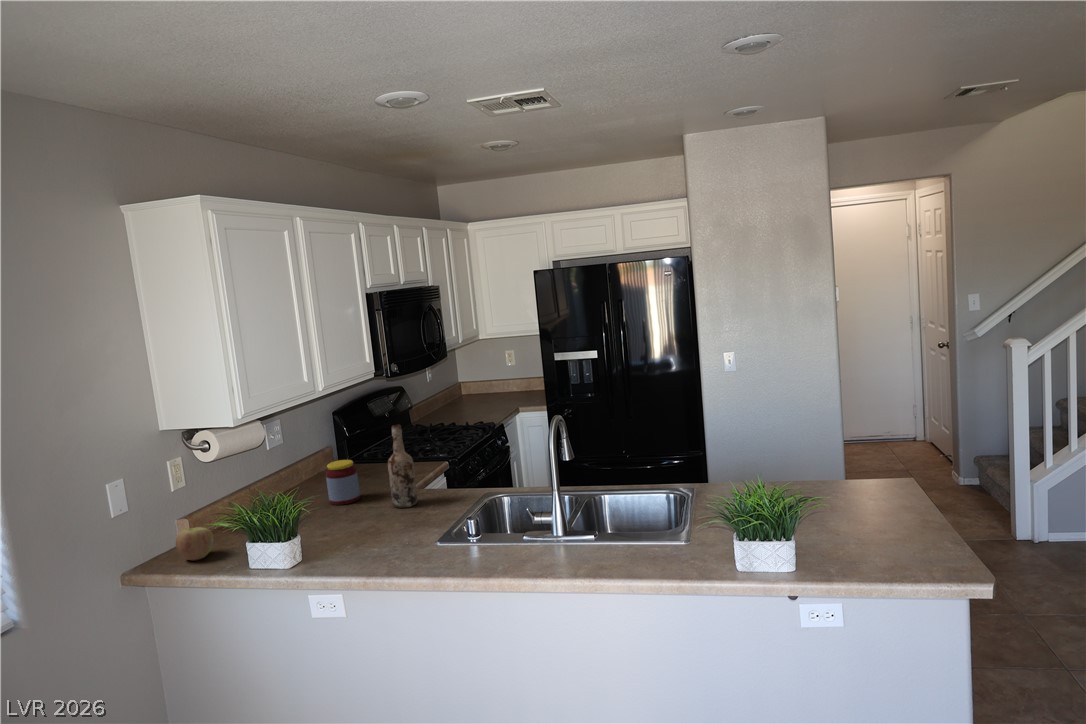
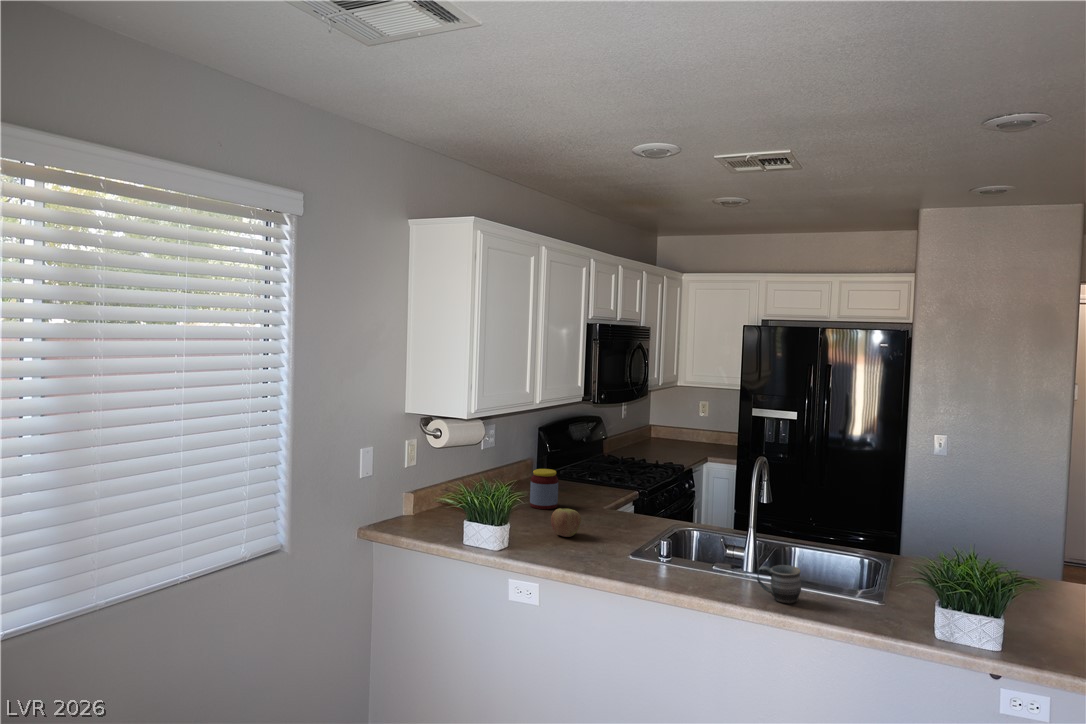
wine bottle: present [388,424,417,508] -> none [588,444,612,522]
mug: none [566,524,610,564] -> present [757,565,801,603]
apple: present [176,527,214,560] -> present [551,508,581,537]

